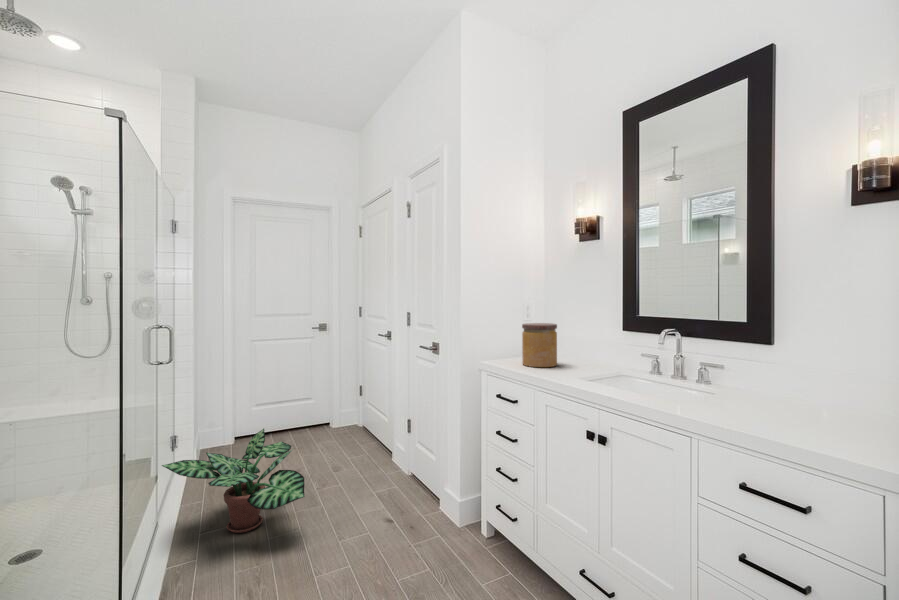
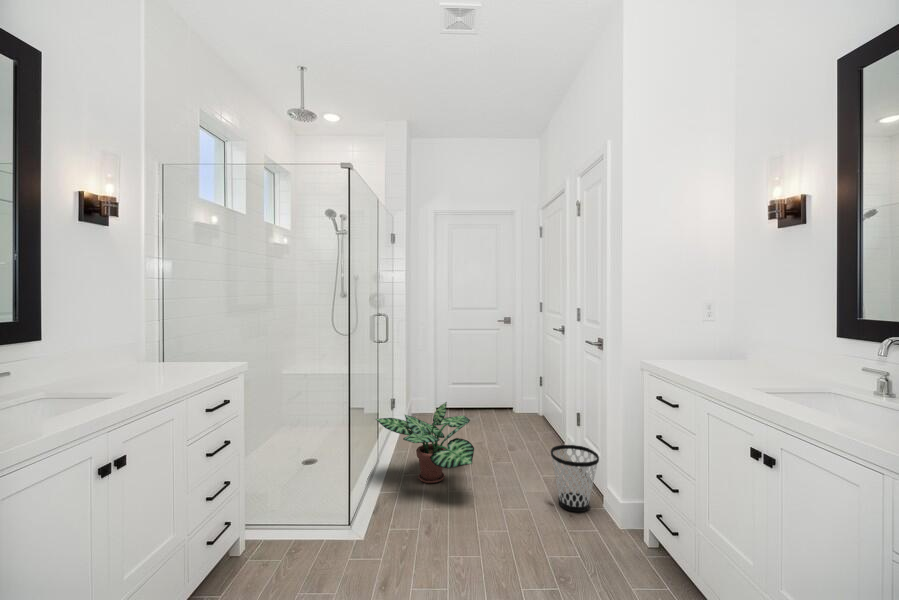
jar: present [522,323,557,367] -> none [692,322,737,373]
wastebasket: none [390,454,438,523] -> present [551,445,599,512]

